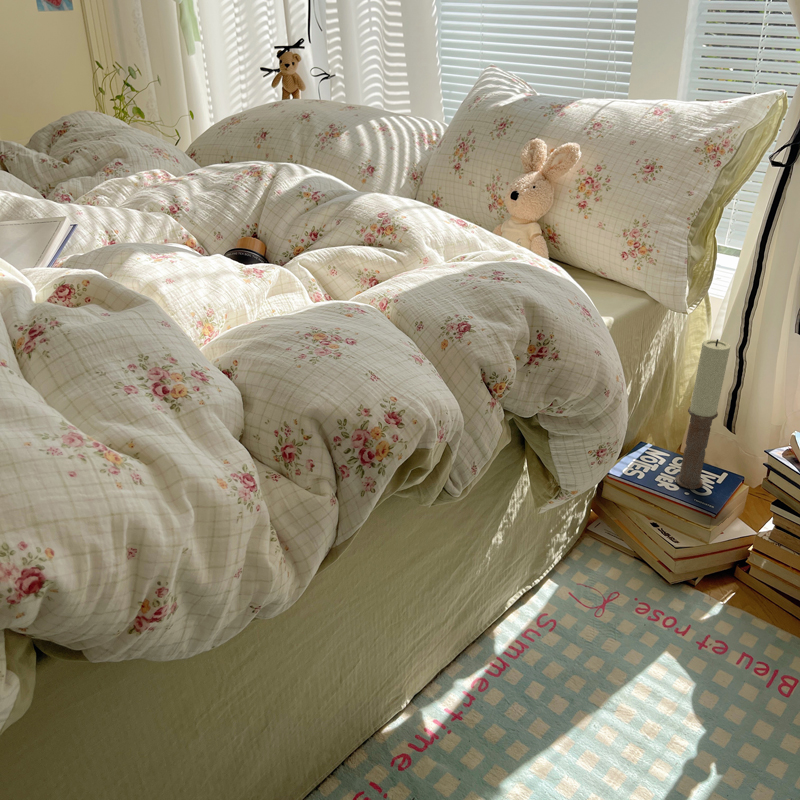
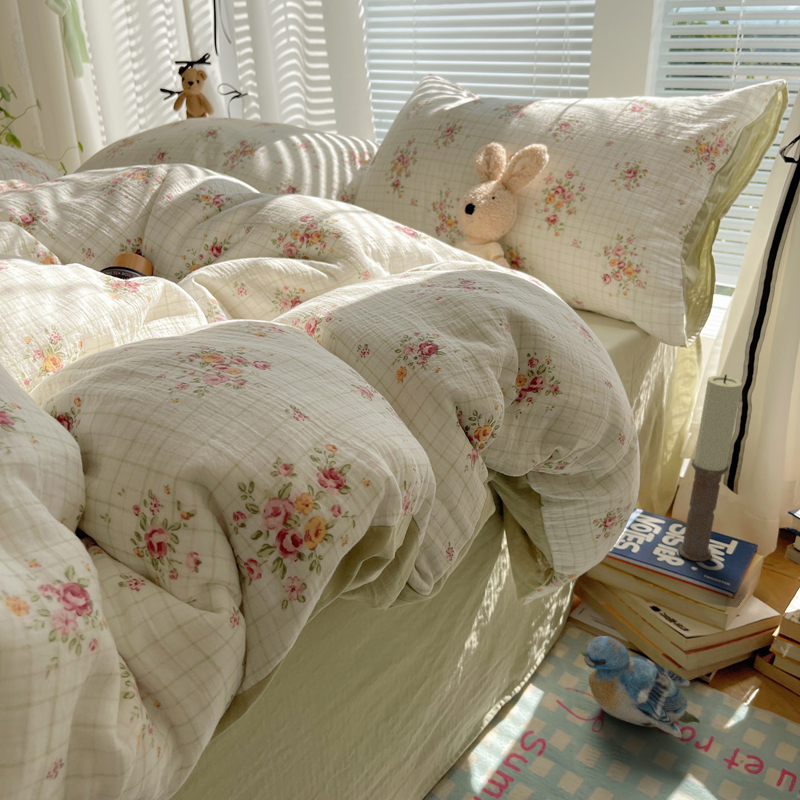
plush toy: none [588,543,679,622] -> present [581,636,700,738]

